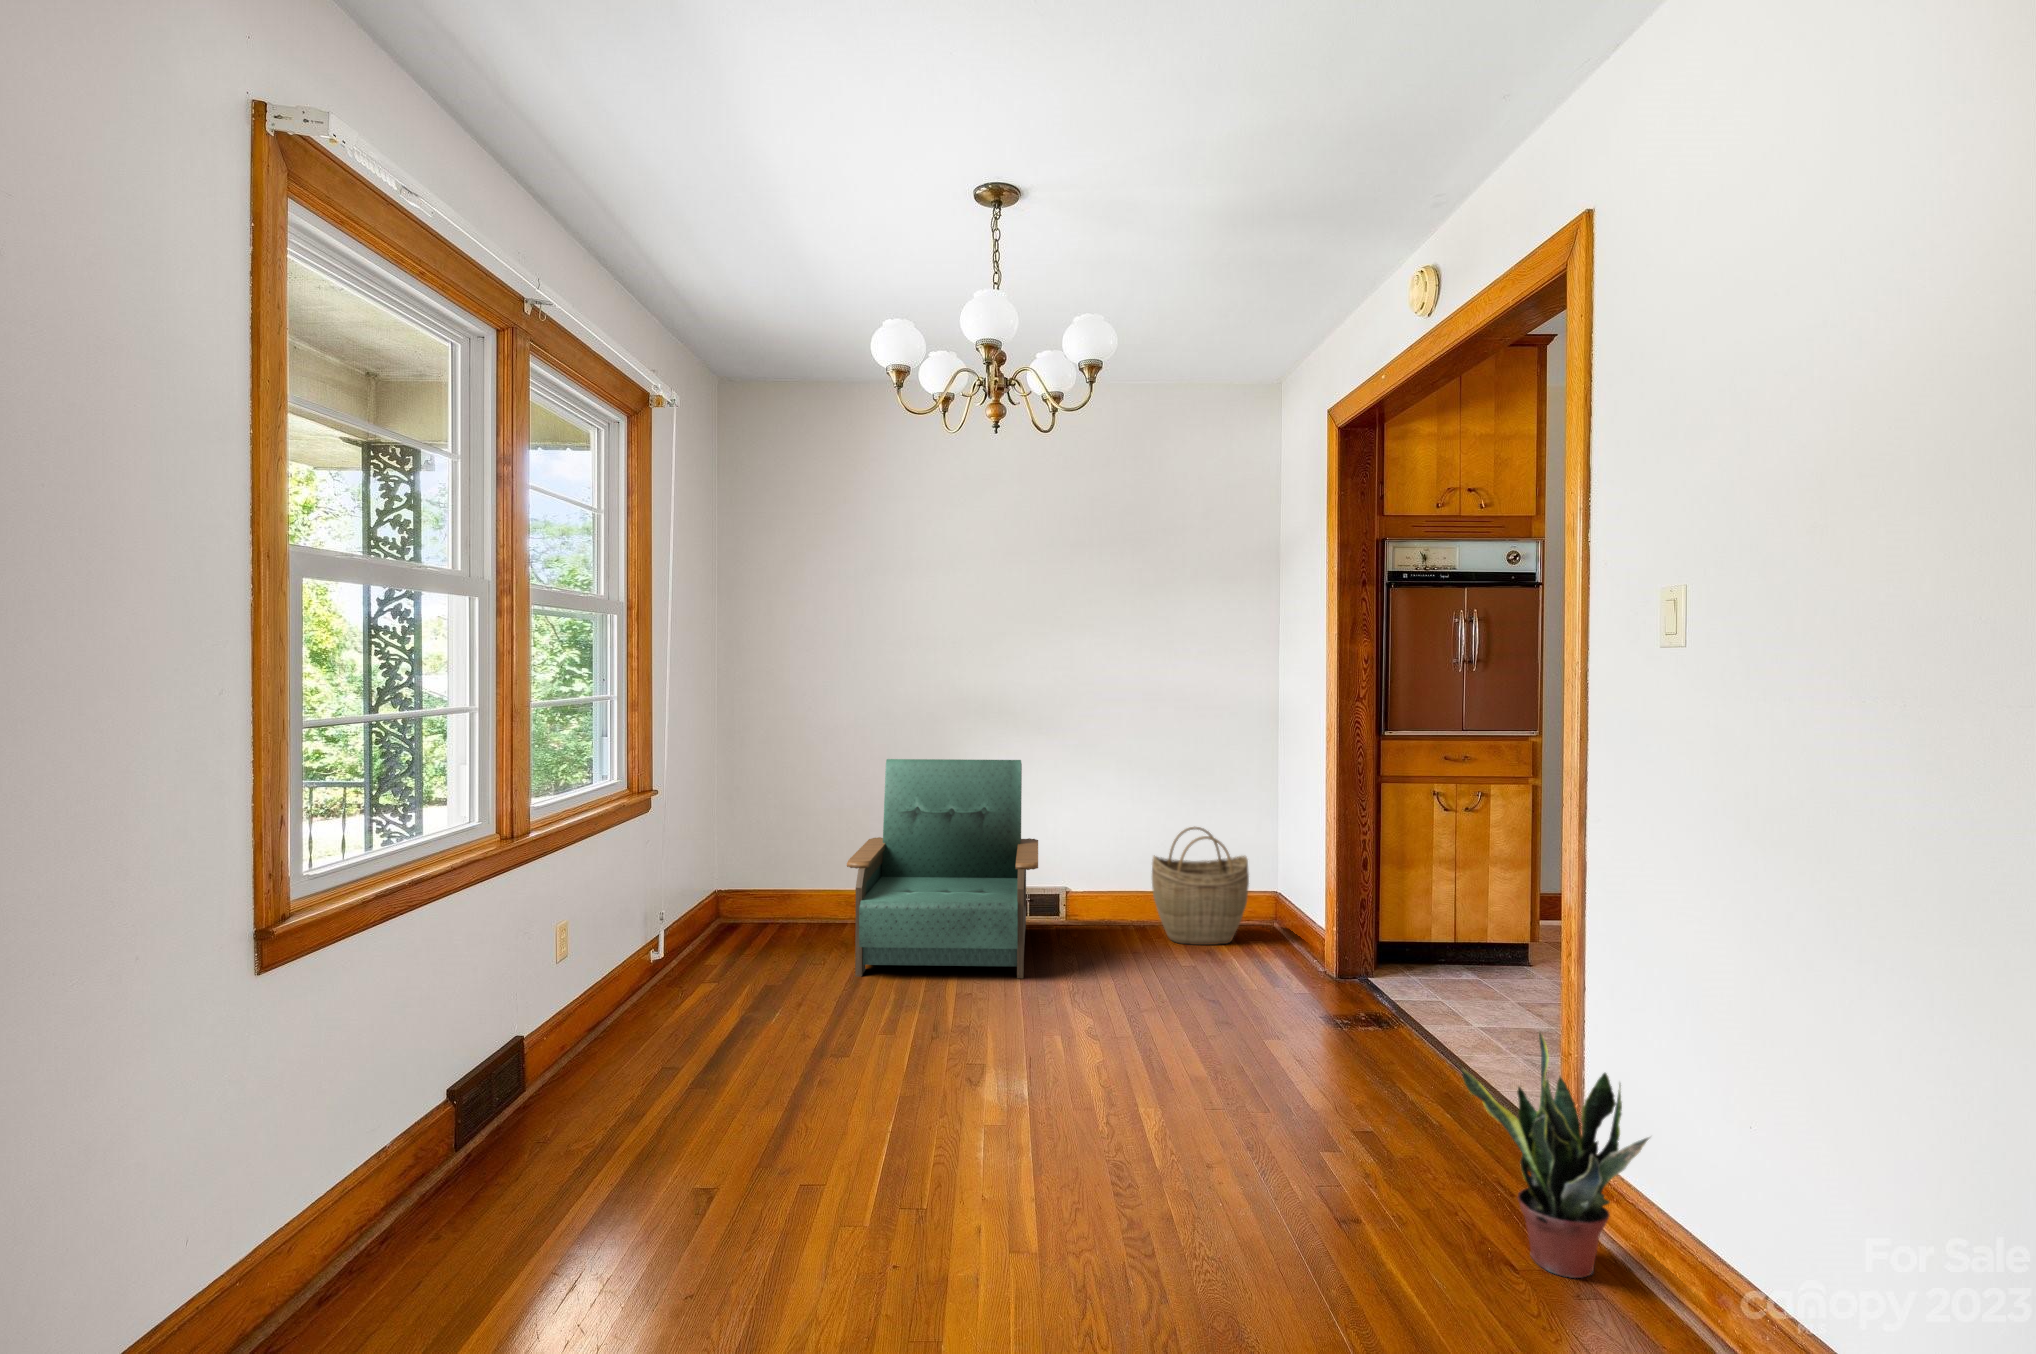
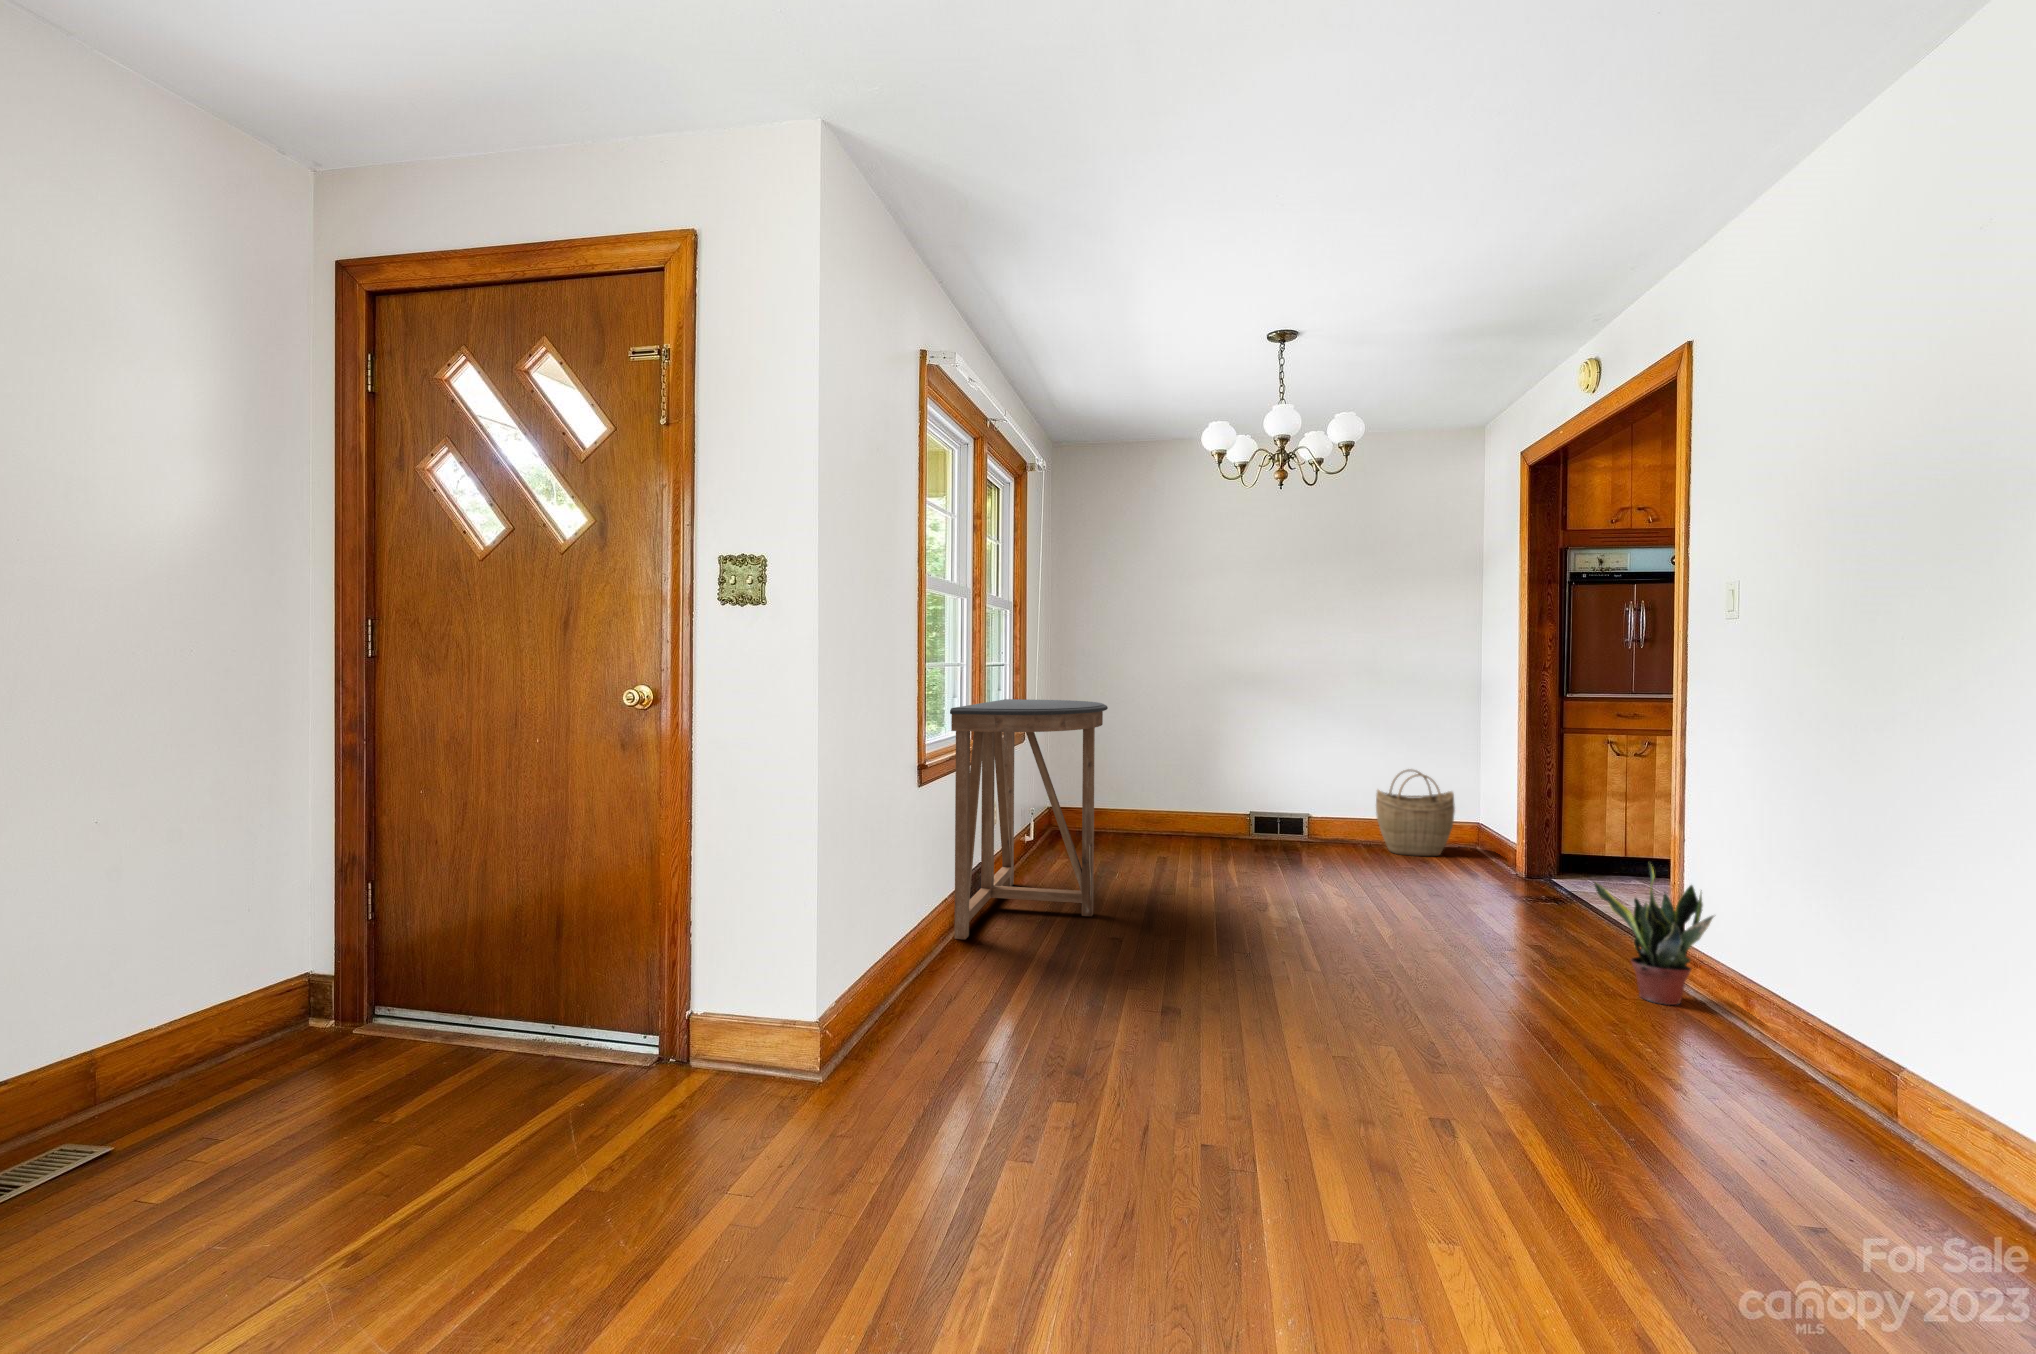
console table: none [364,759,724,1236] -> present [950,699,1108,939]
armchair: present [847,759,1038,978] -> none [1154,714,1292,865]

